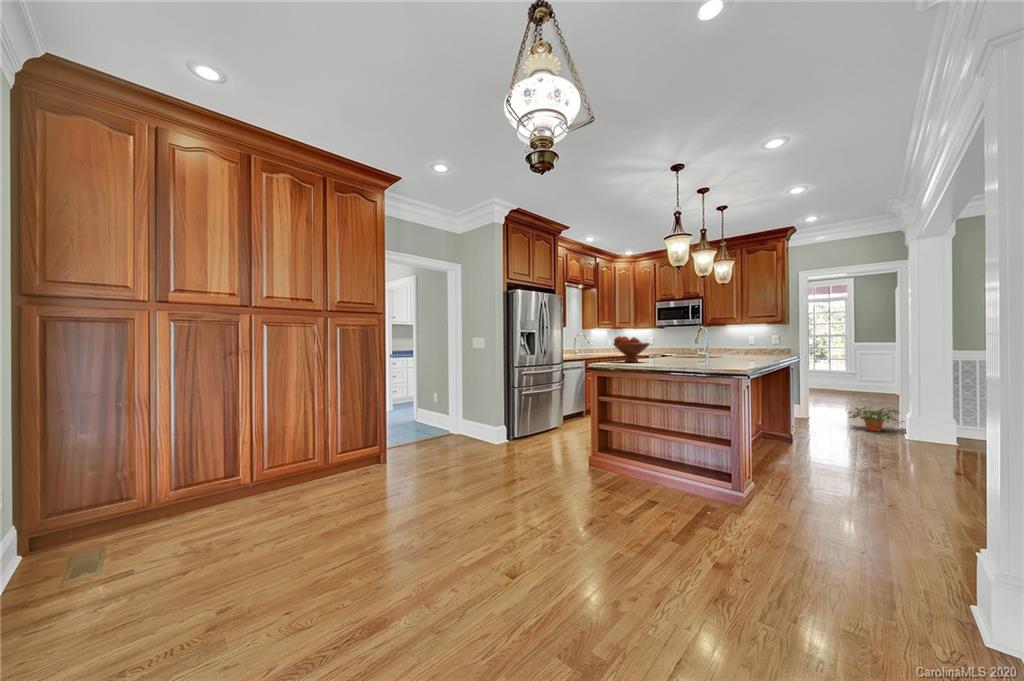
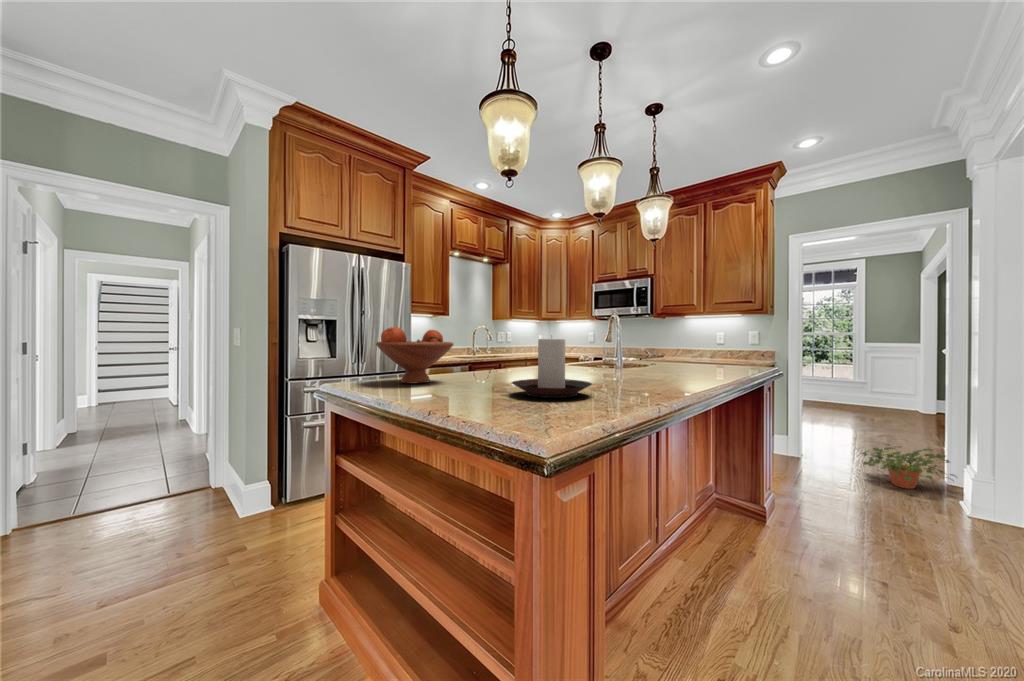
candle holder: none [693,339,730,364] -> present [512,339,592,398]

